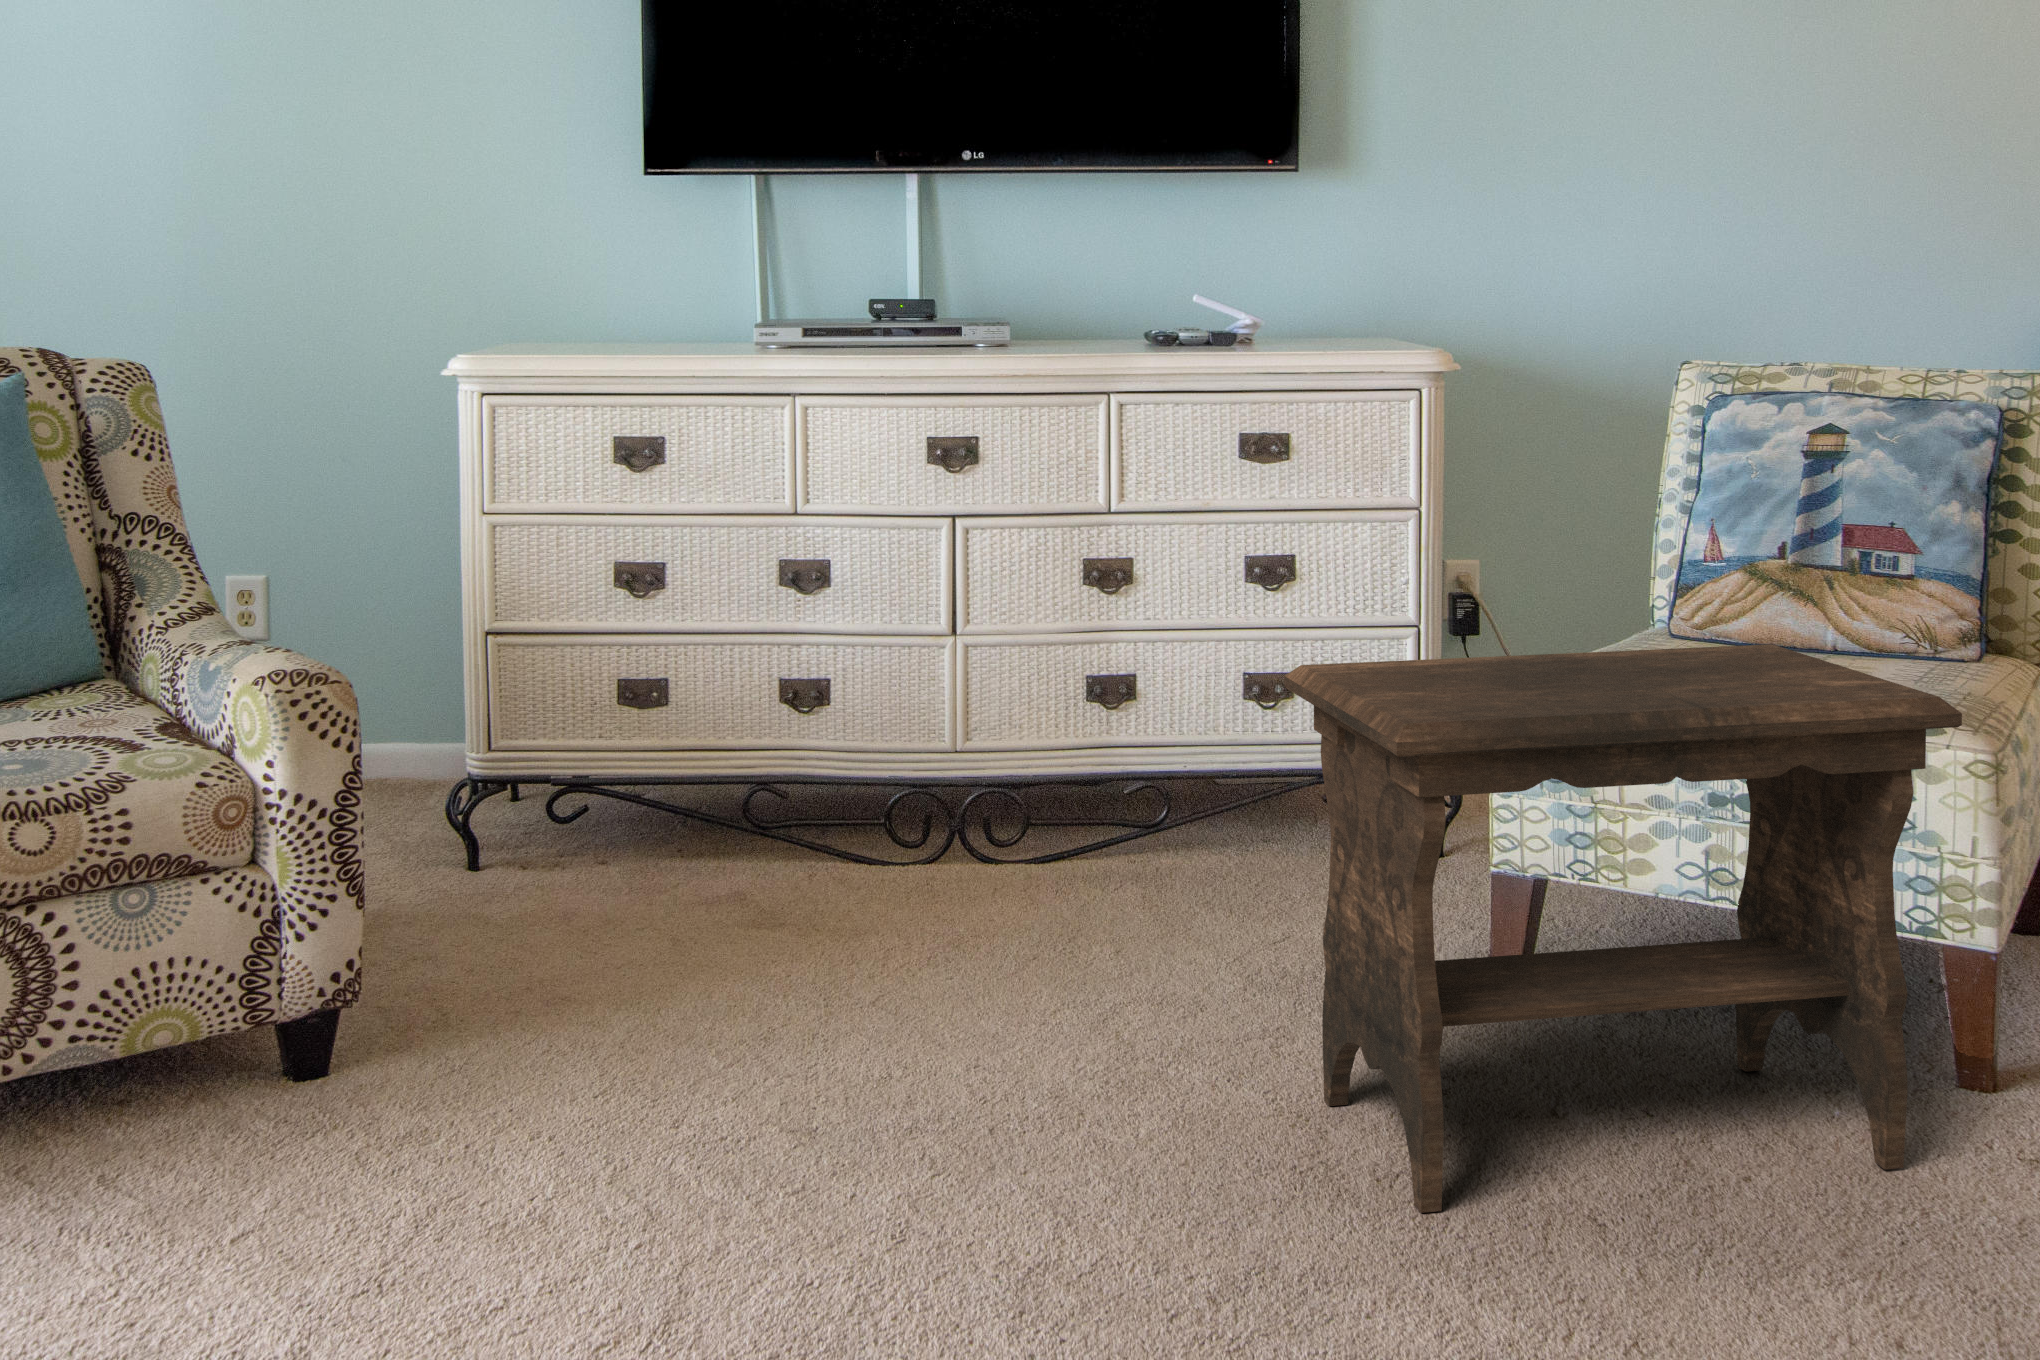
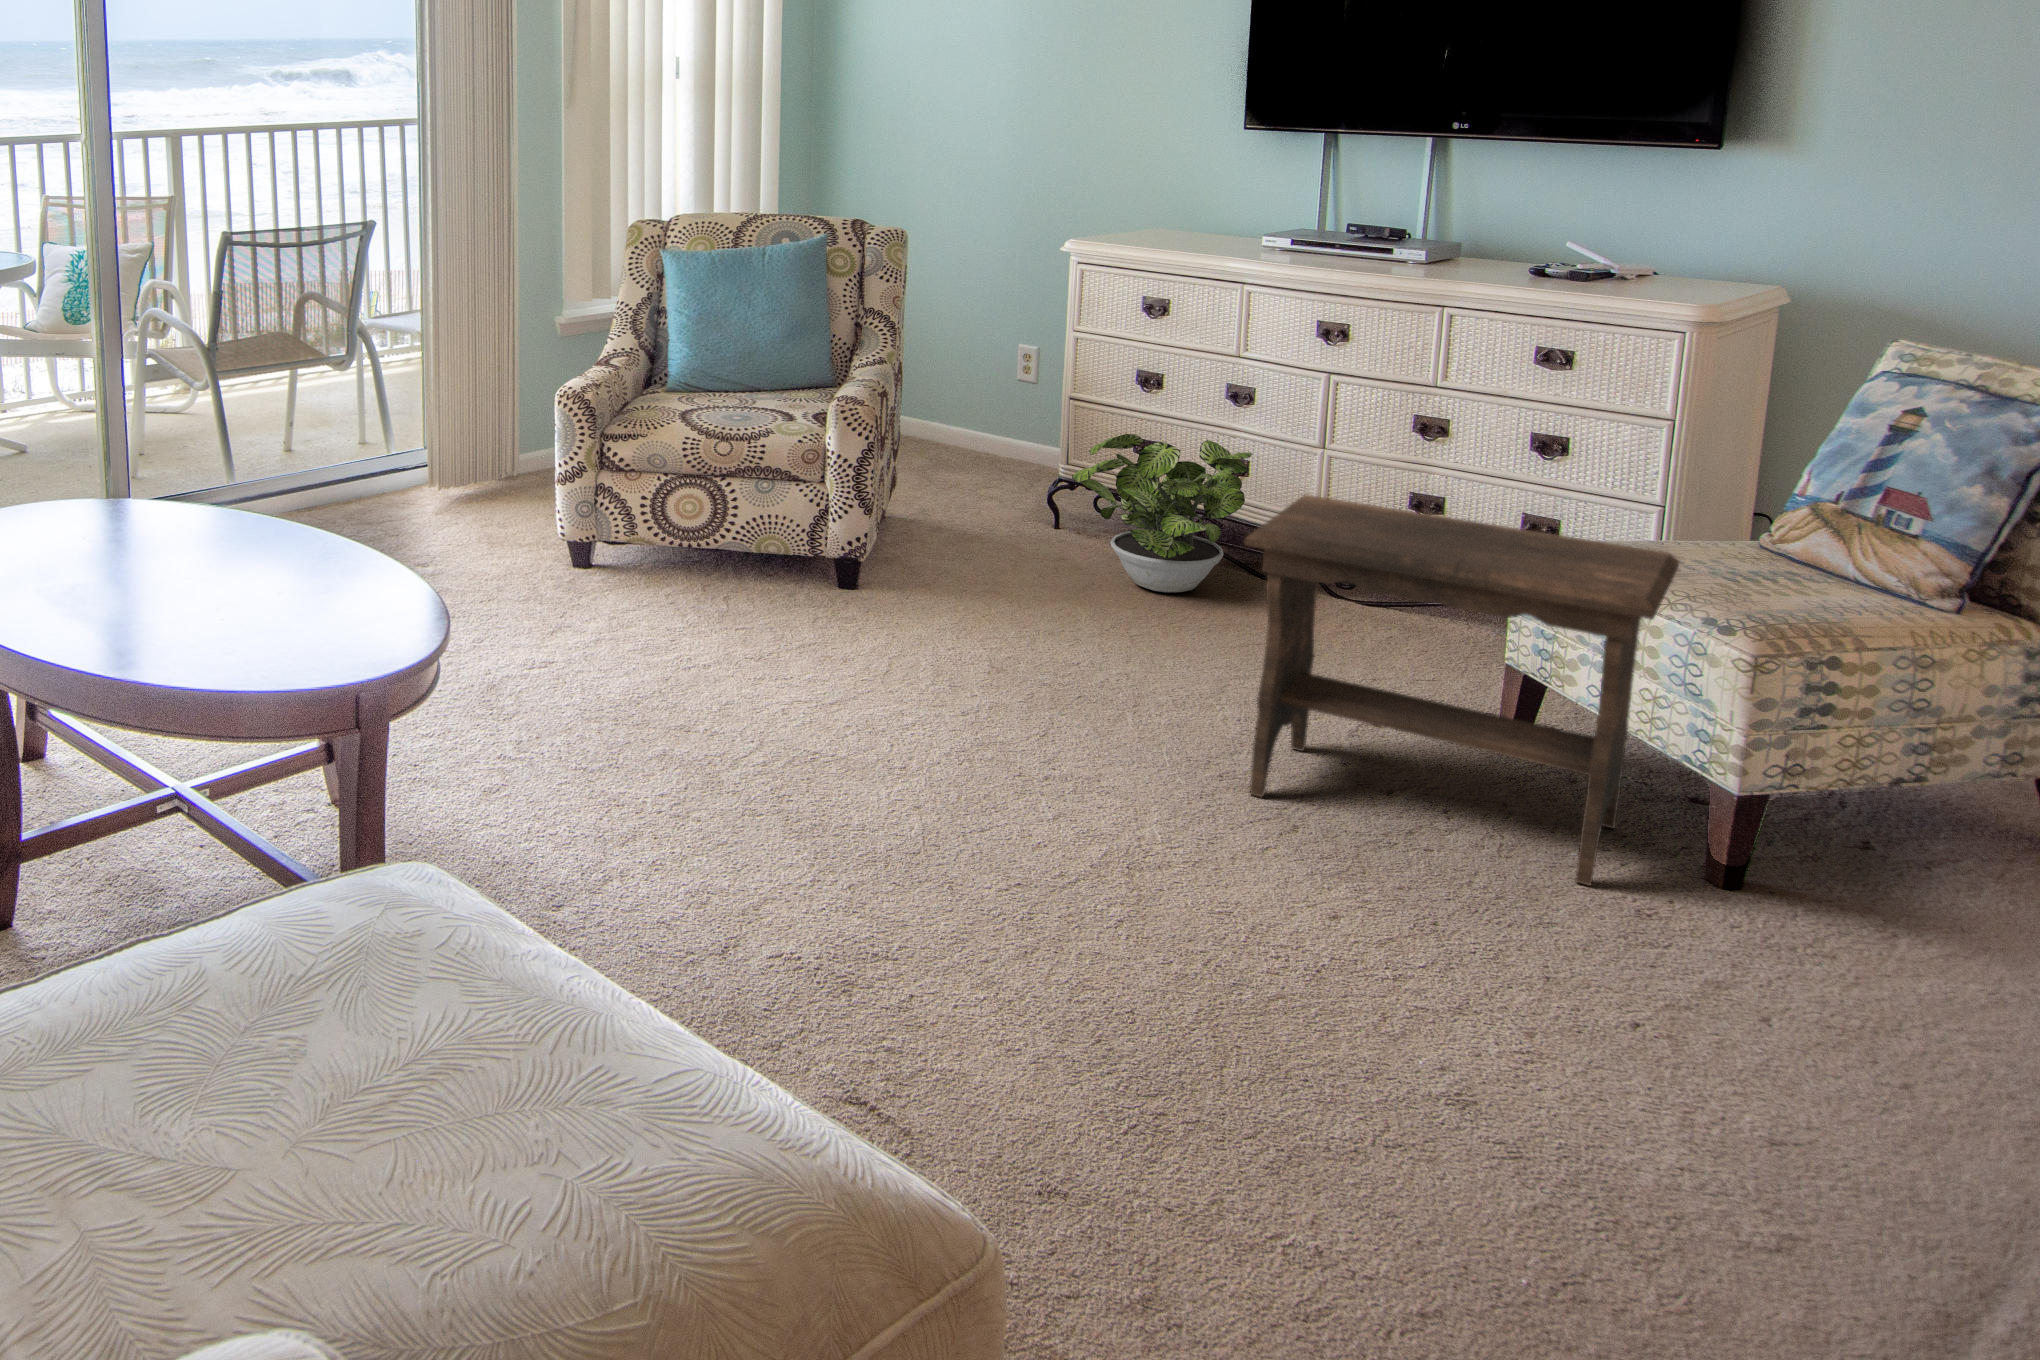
potted plant: none [660,654,904,917] -> present [1072,434,1252,593]

